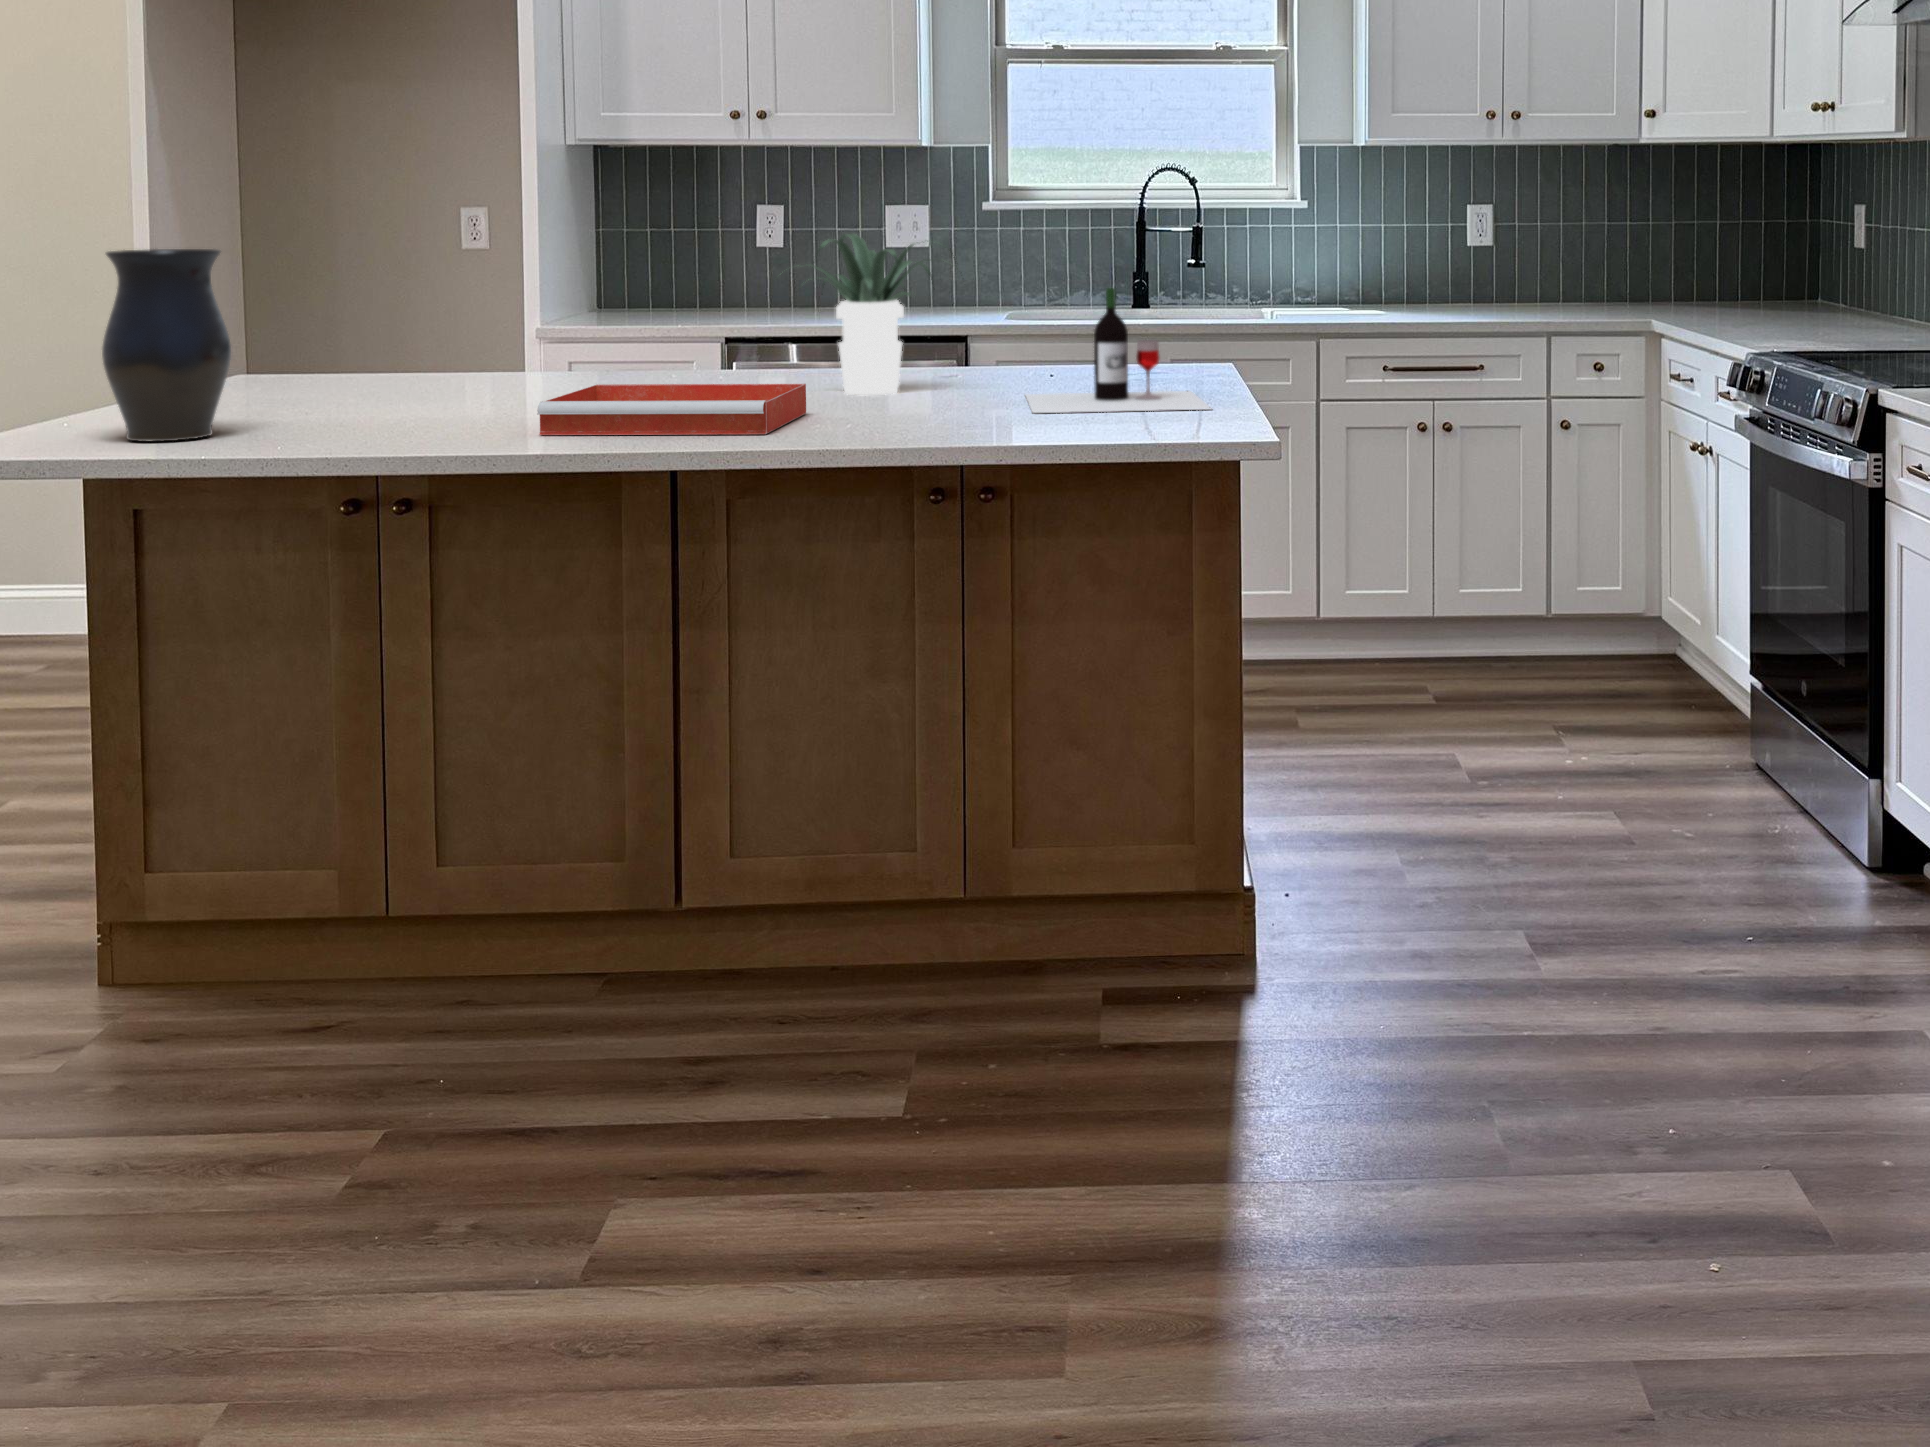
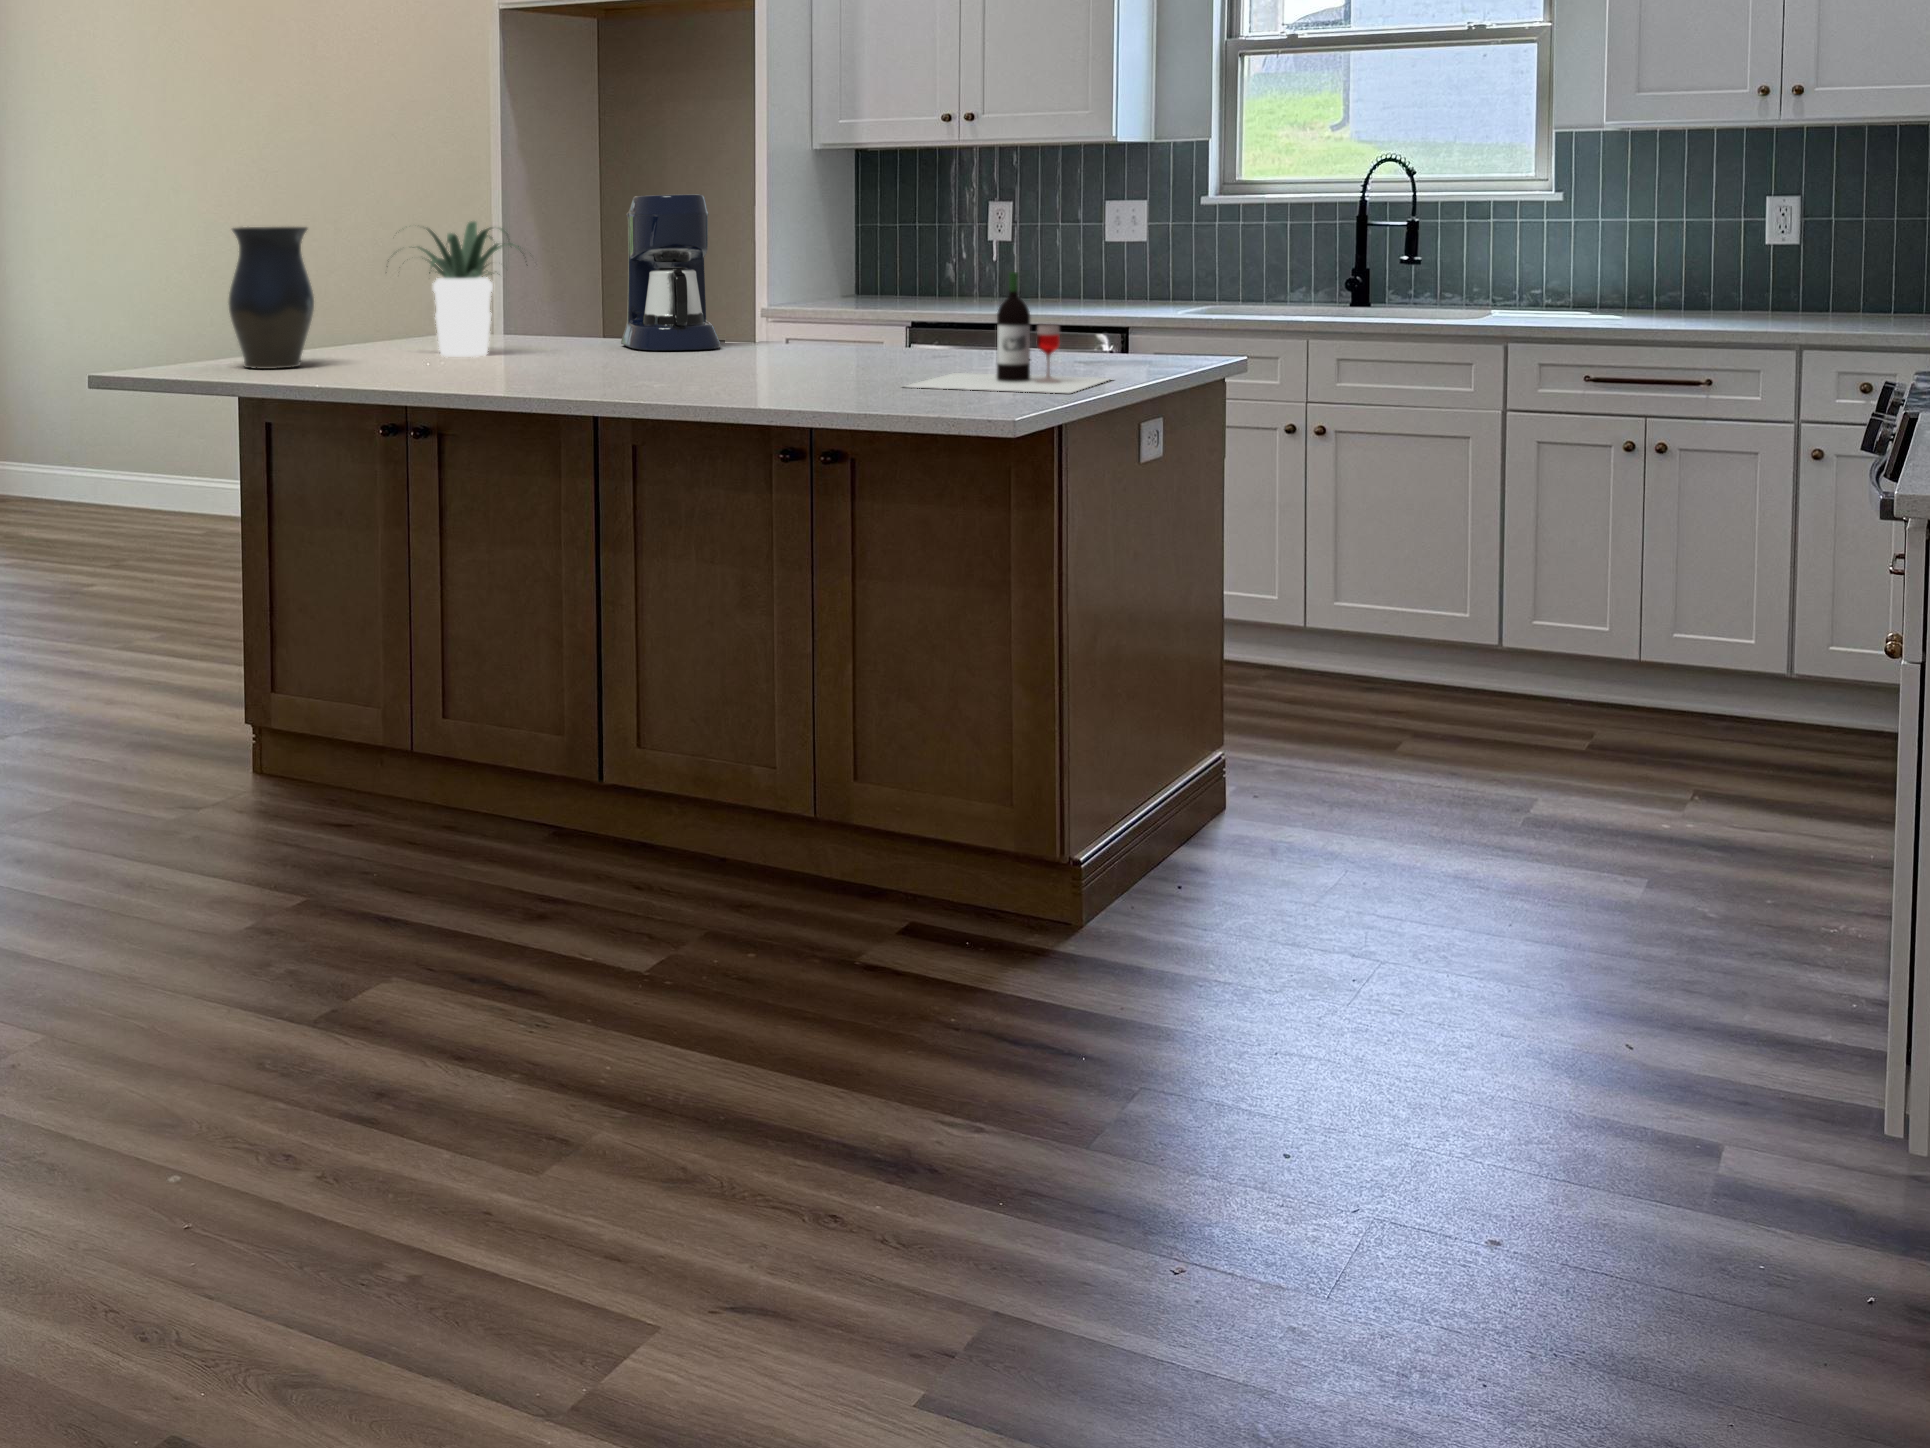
coffee maker: none [530,203,666,387] -> present [621,194,720,351]
potted plant: present [815,234,954,395] -> present [387,221,519,357]
tray: present [537,384,806,435] -> none [482,344,722,388]

